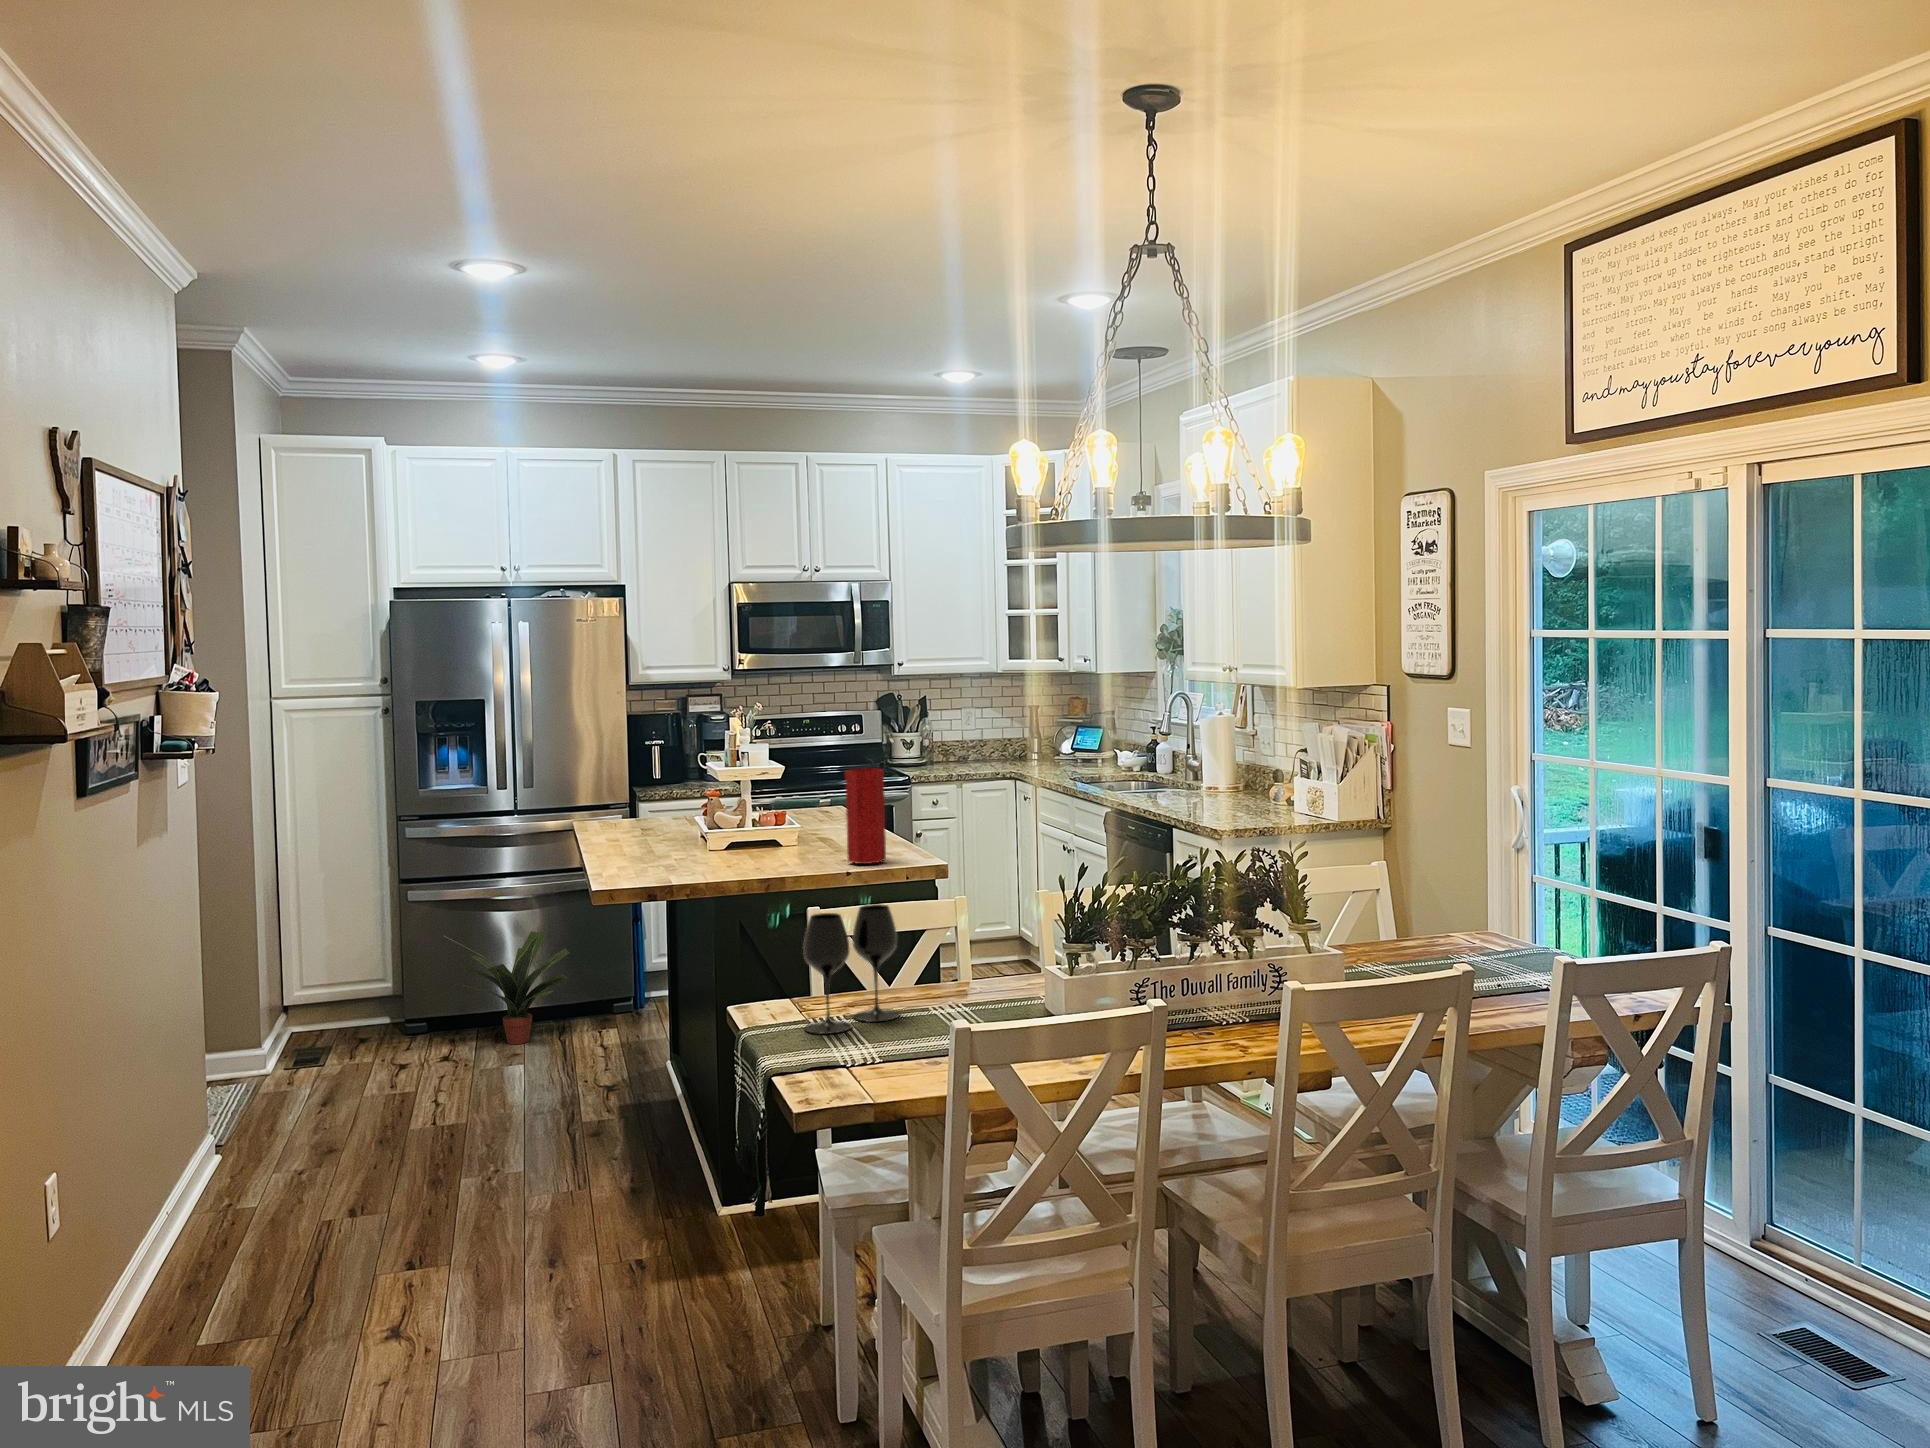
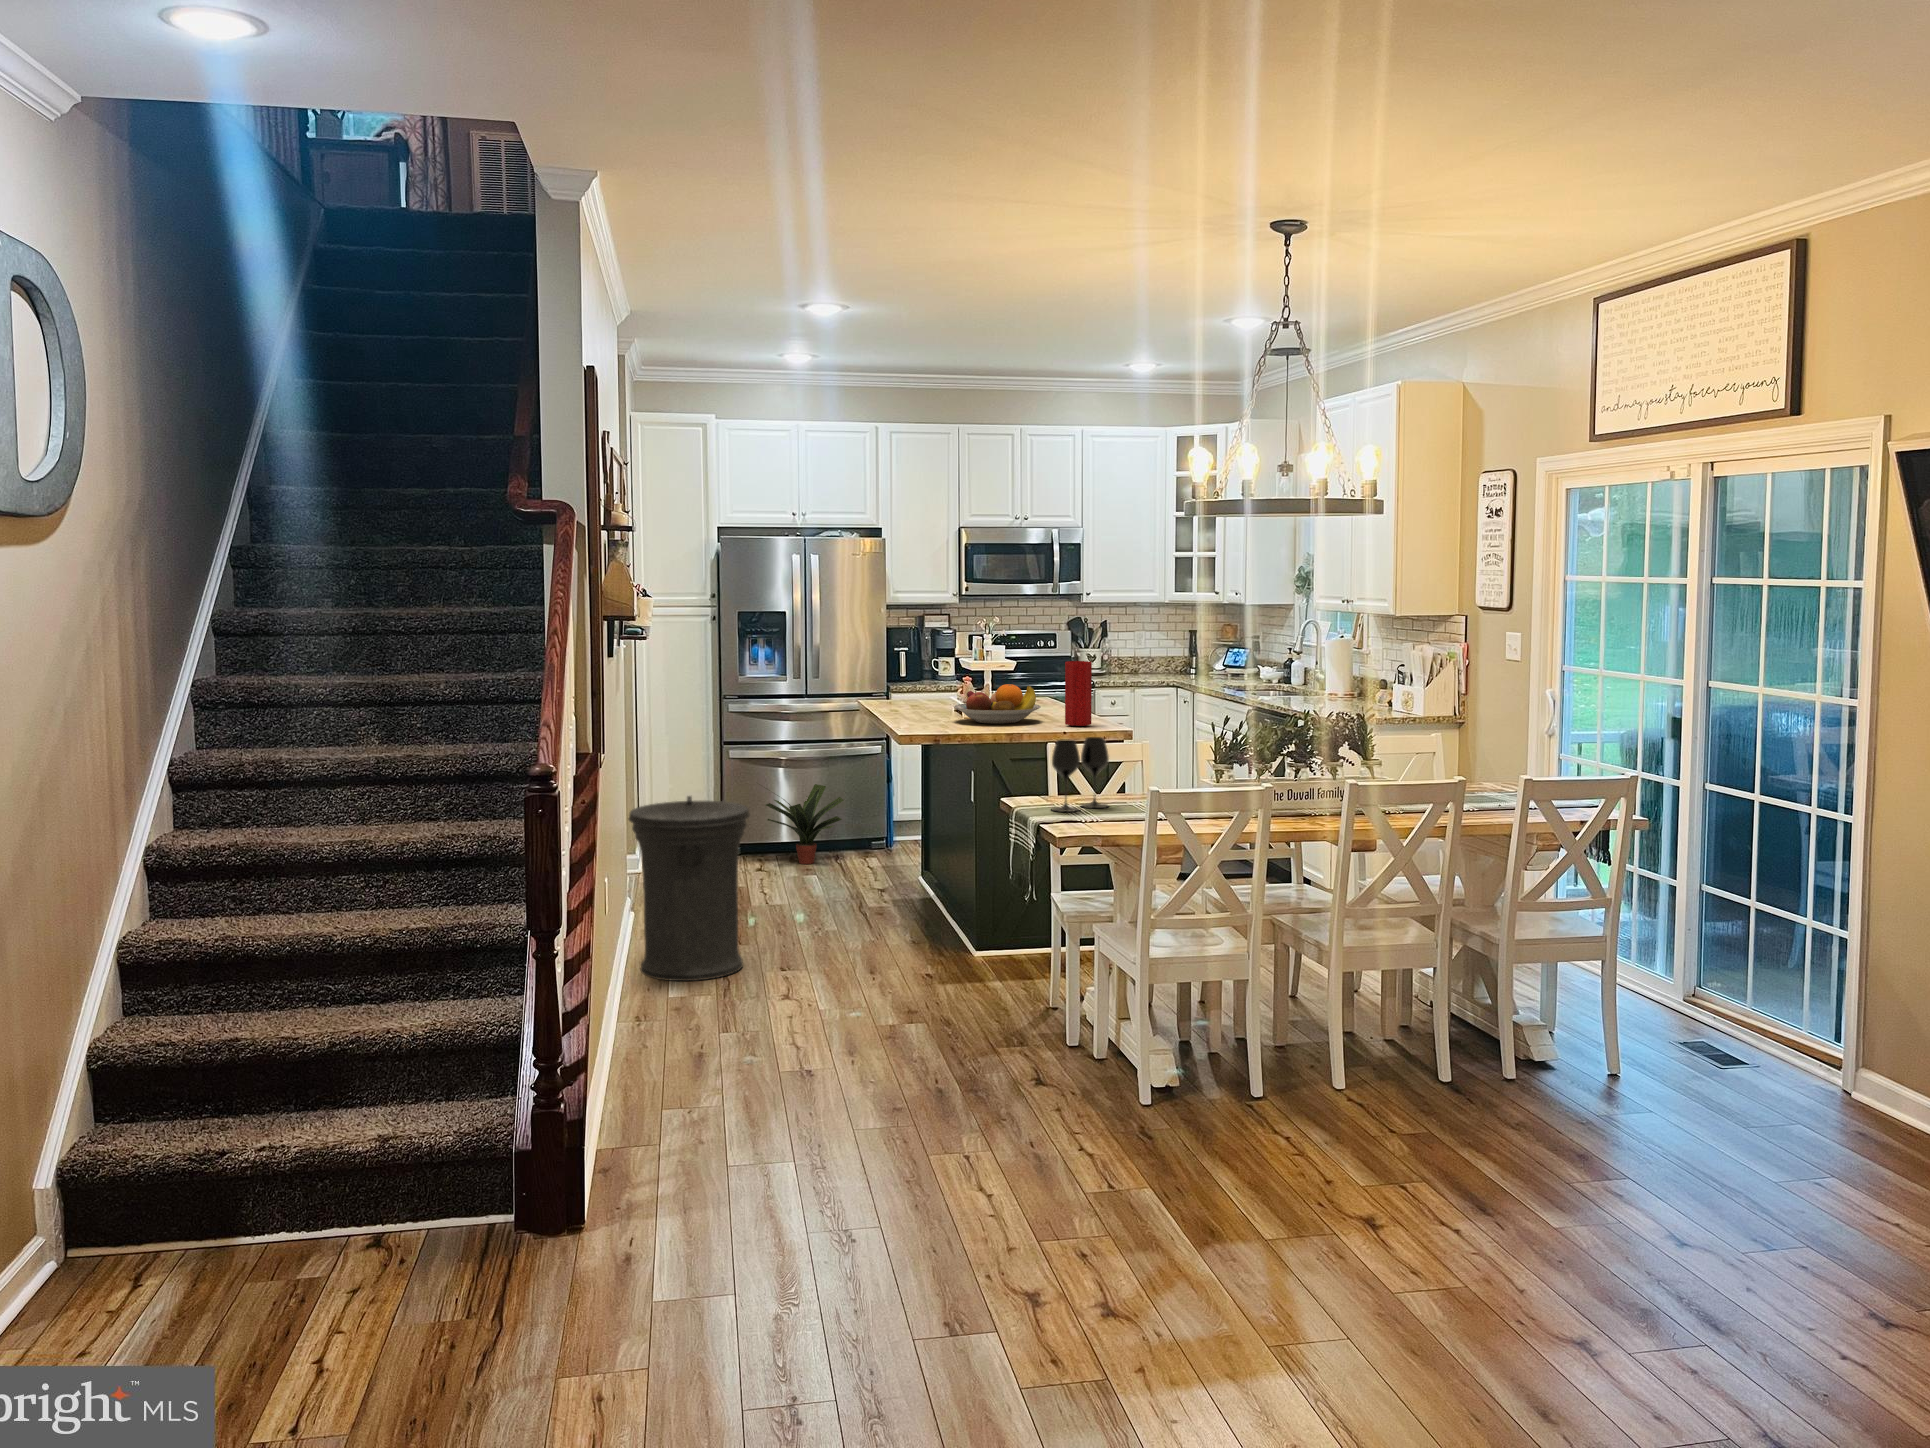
fruit bowl: none [686,804,814,863] -> present [954,684,1041,724]
trash can: none [148,1002,358,1307] -> present [629,796,750,981]

